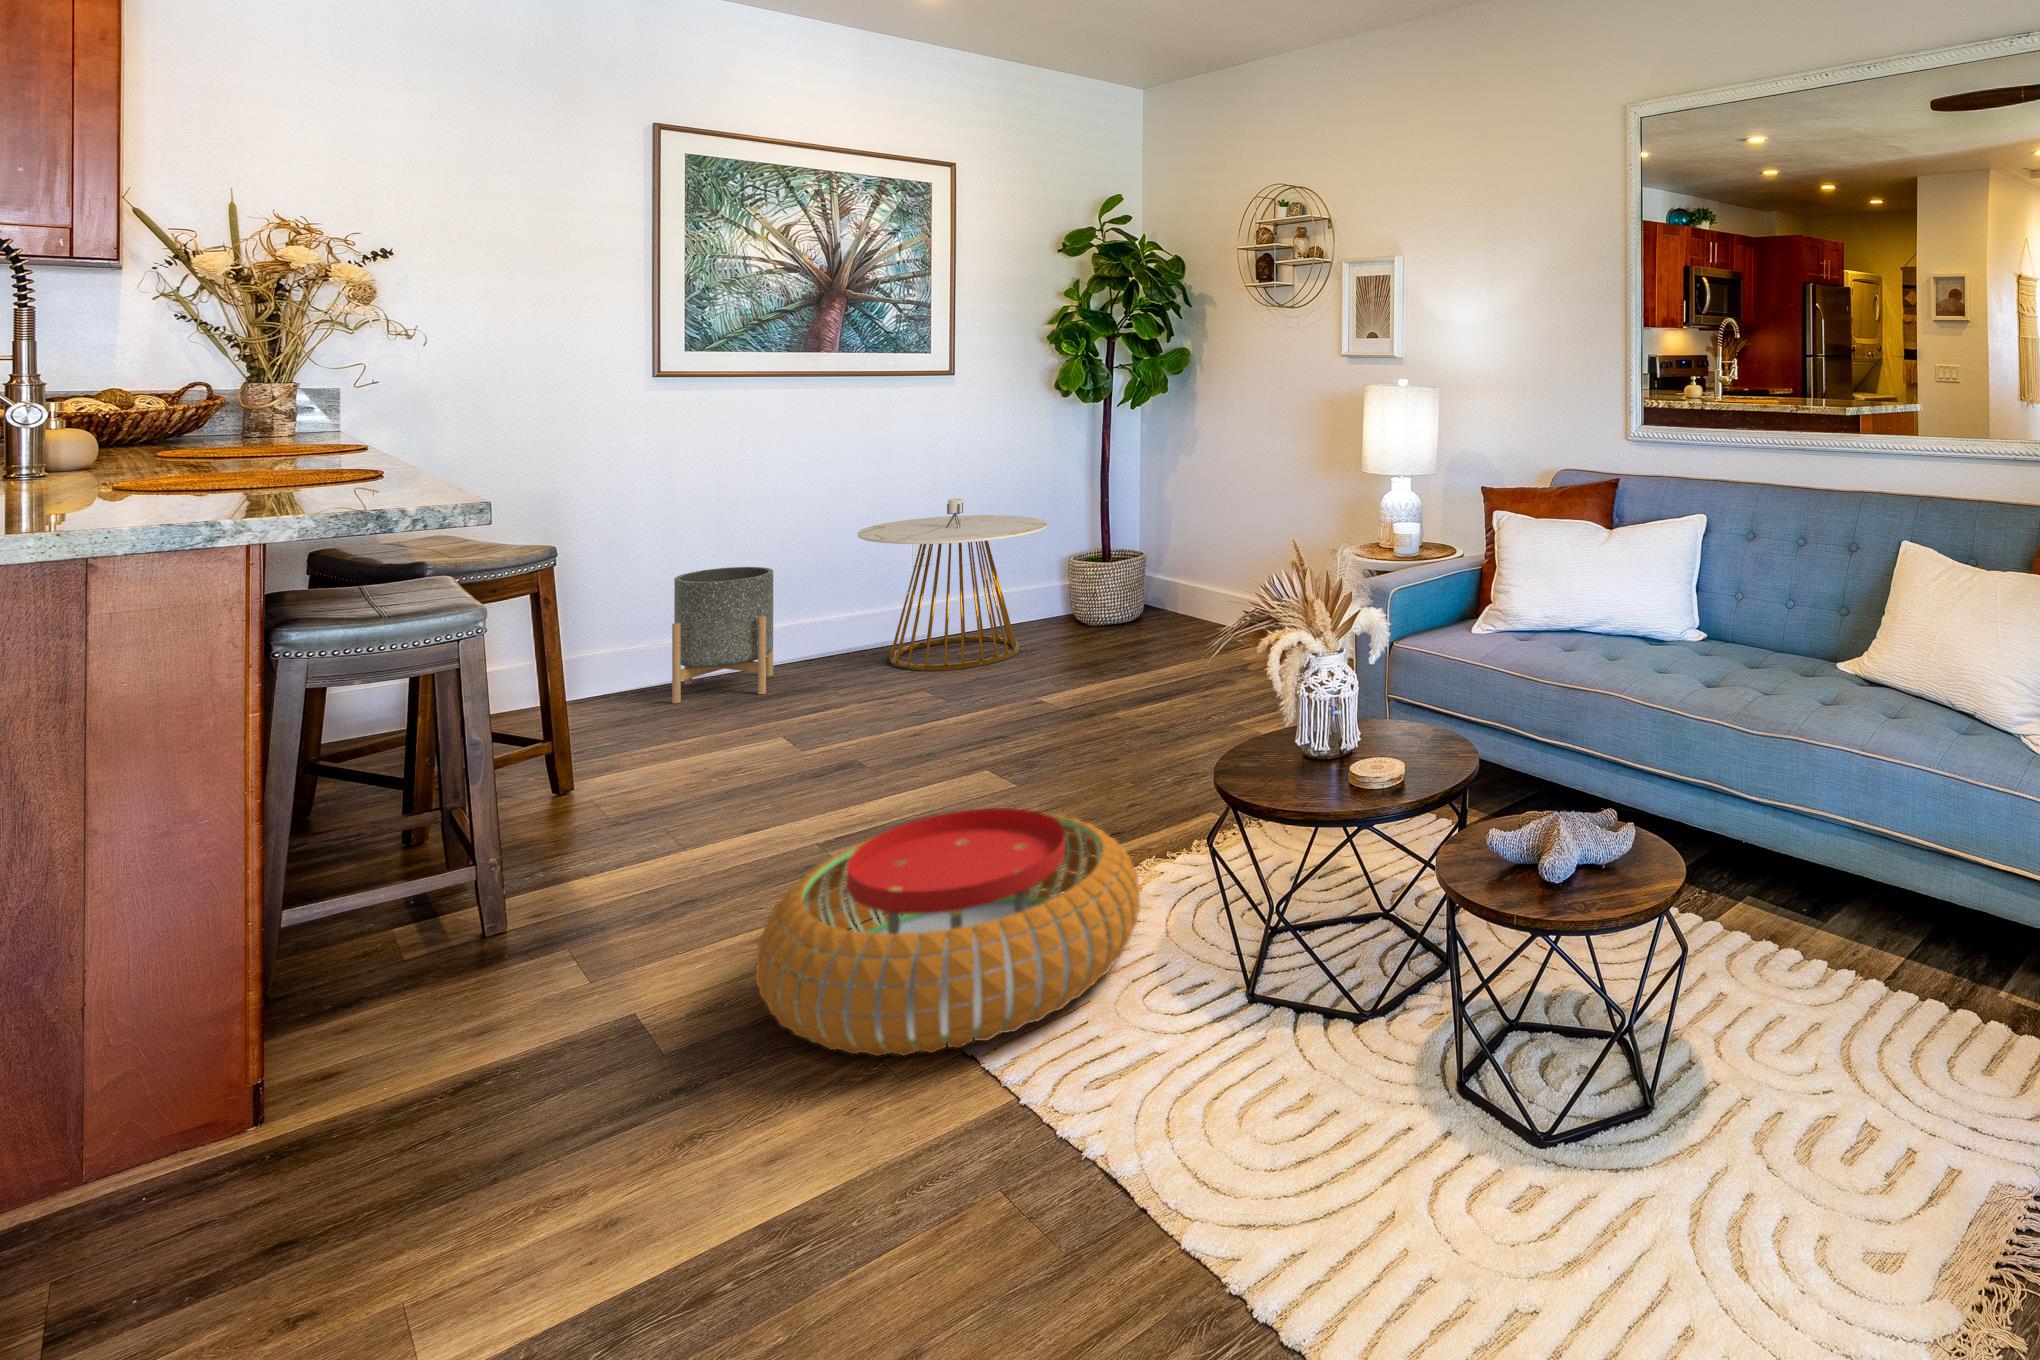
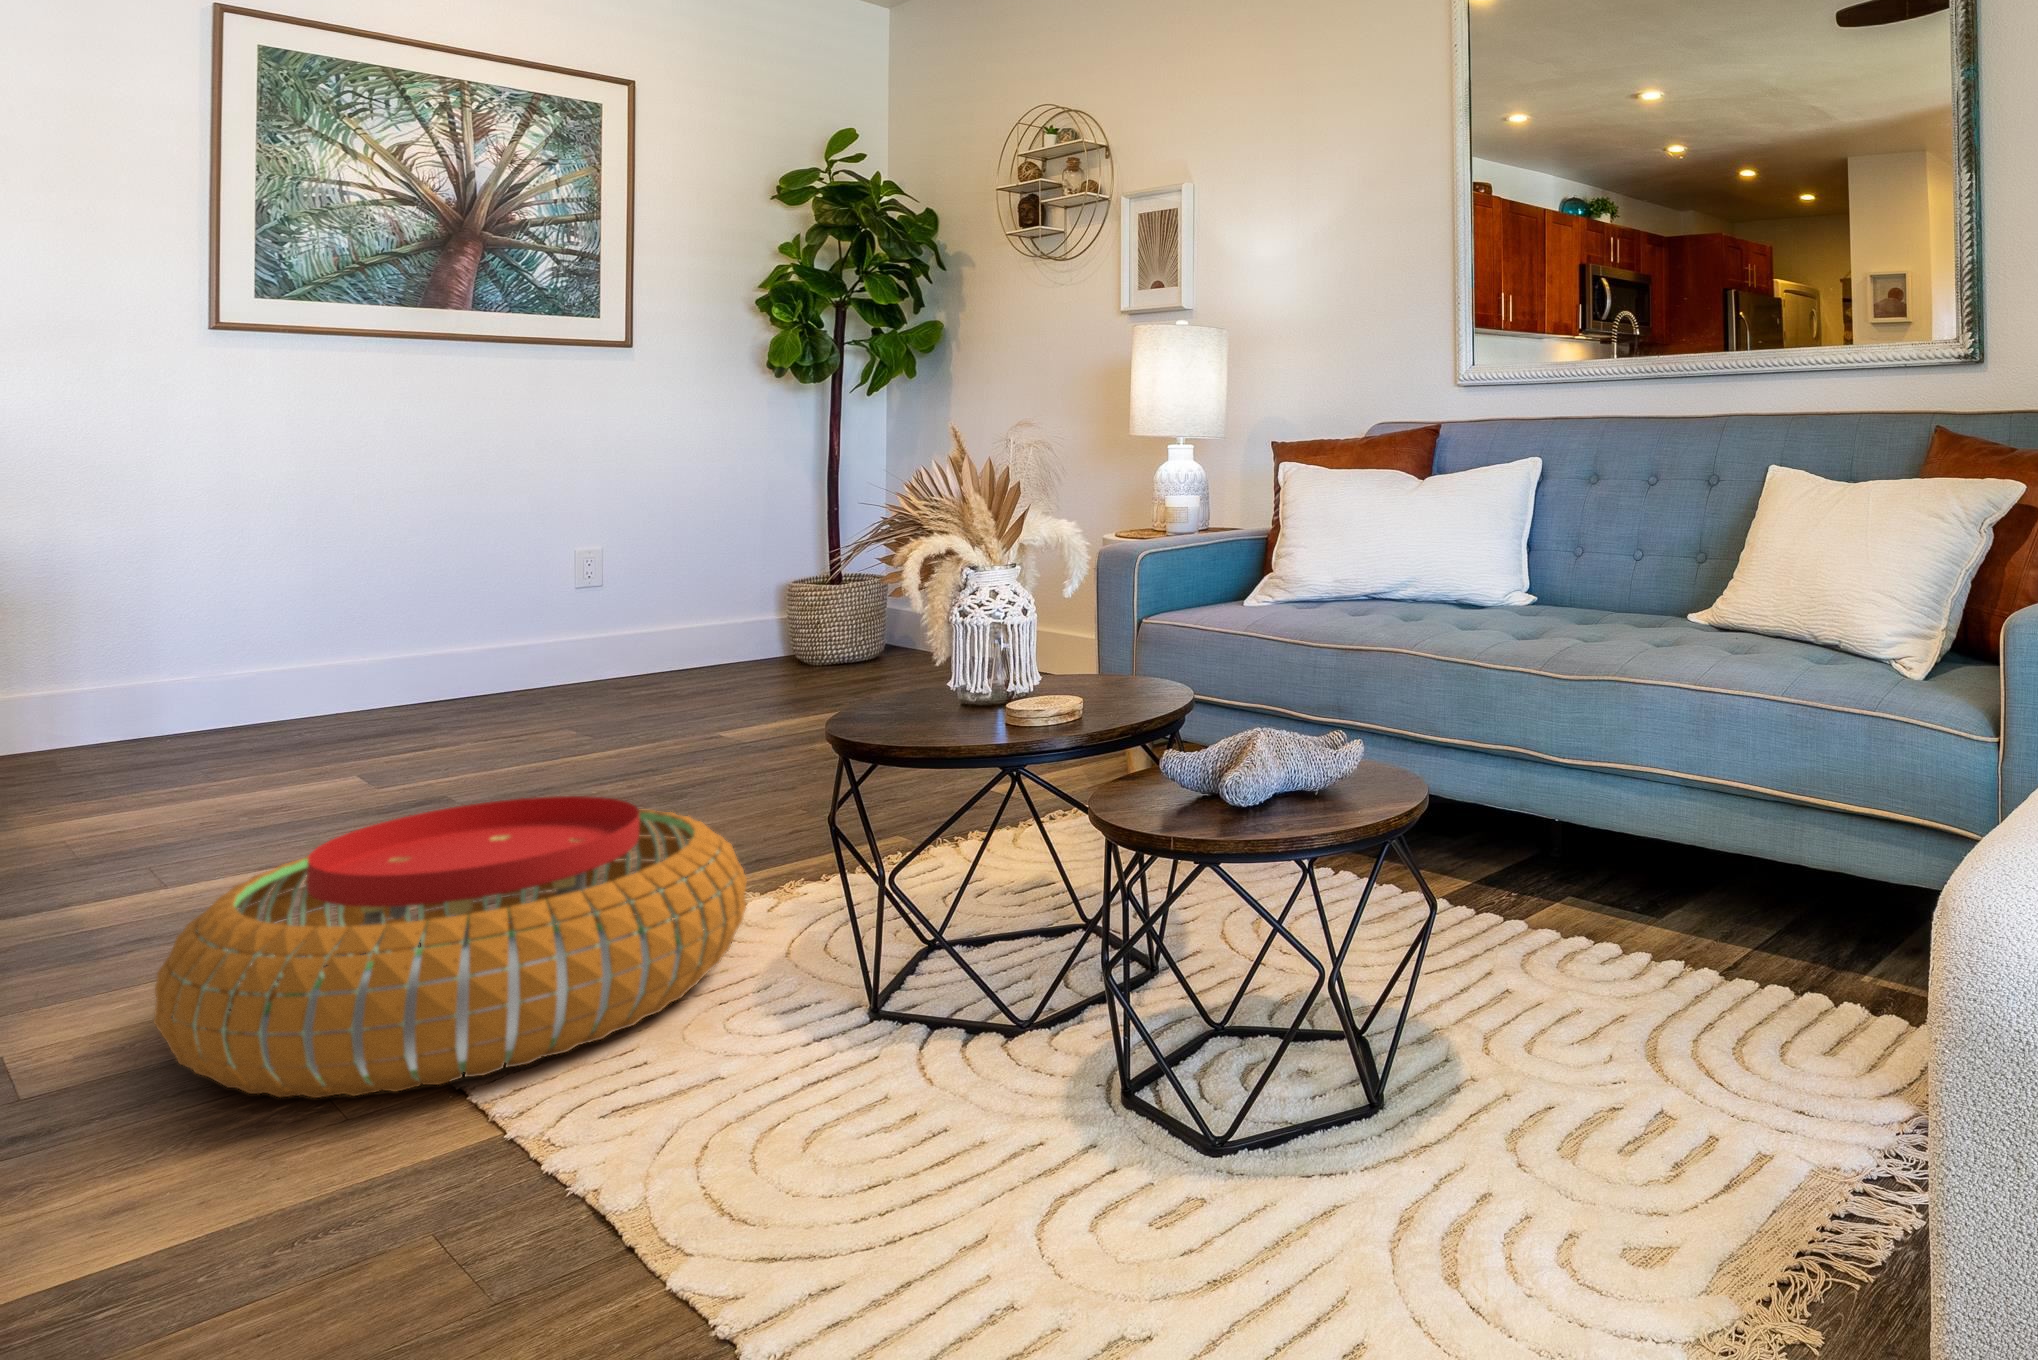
side table: present [858,499,1048,671] -> none [484,495,744,711]
planter: present [672,567,773,704] -> none [206,578,363,750]

